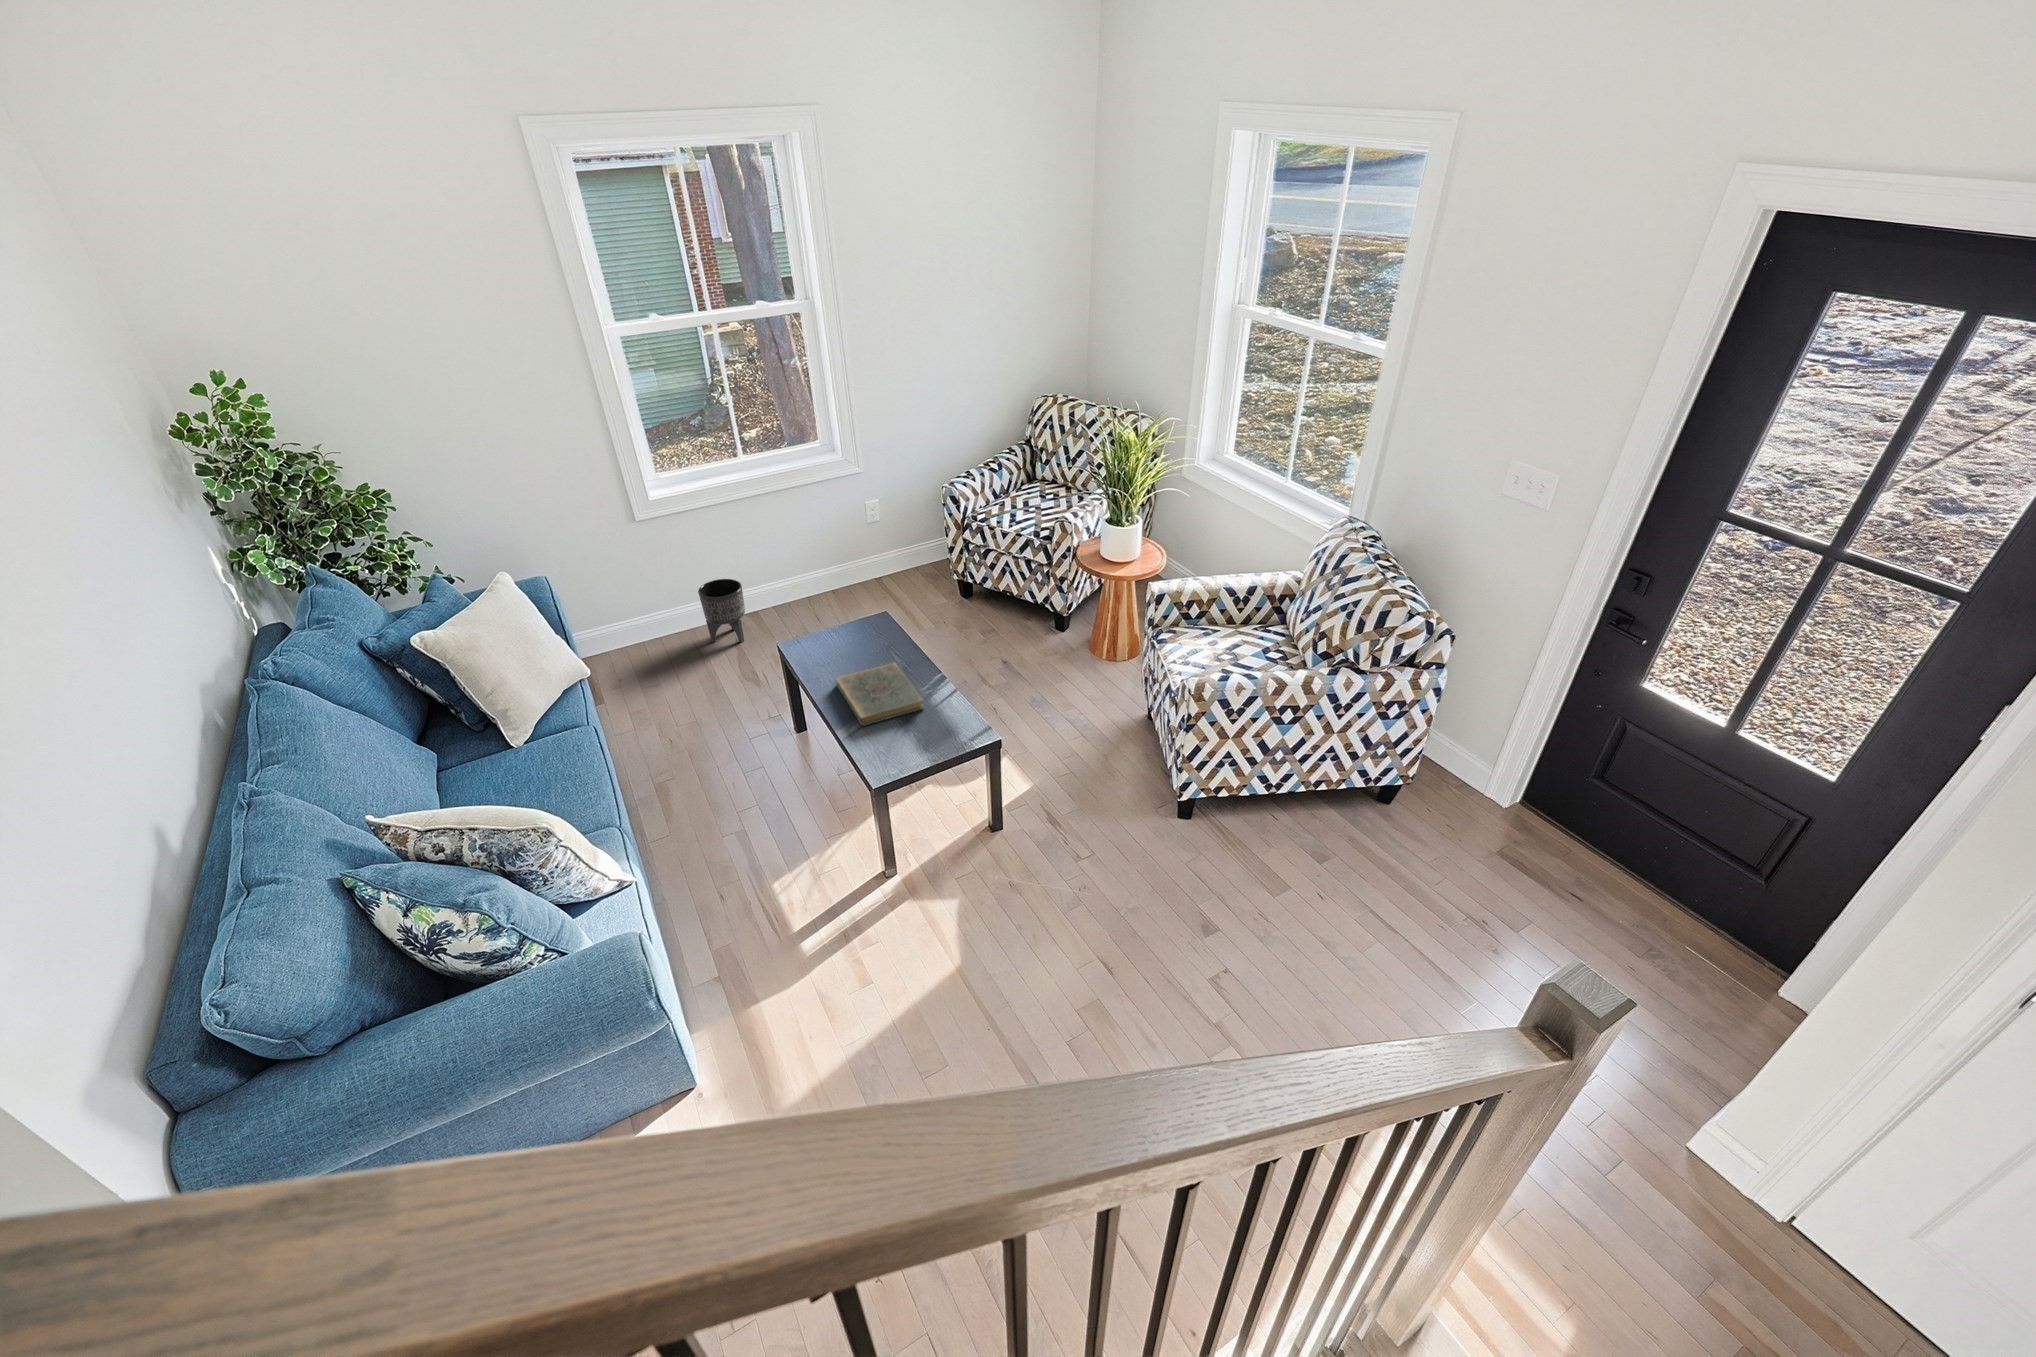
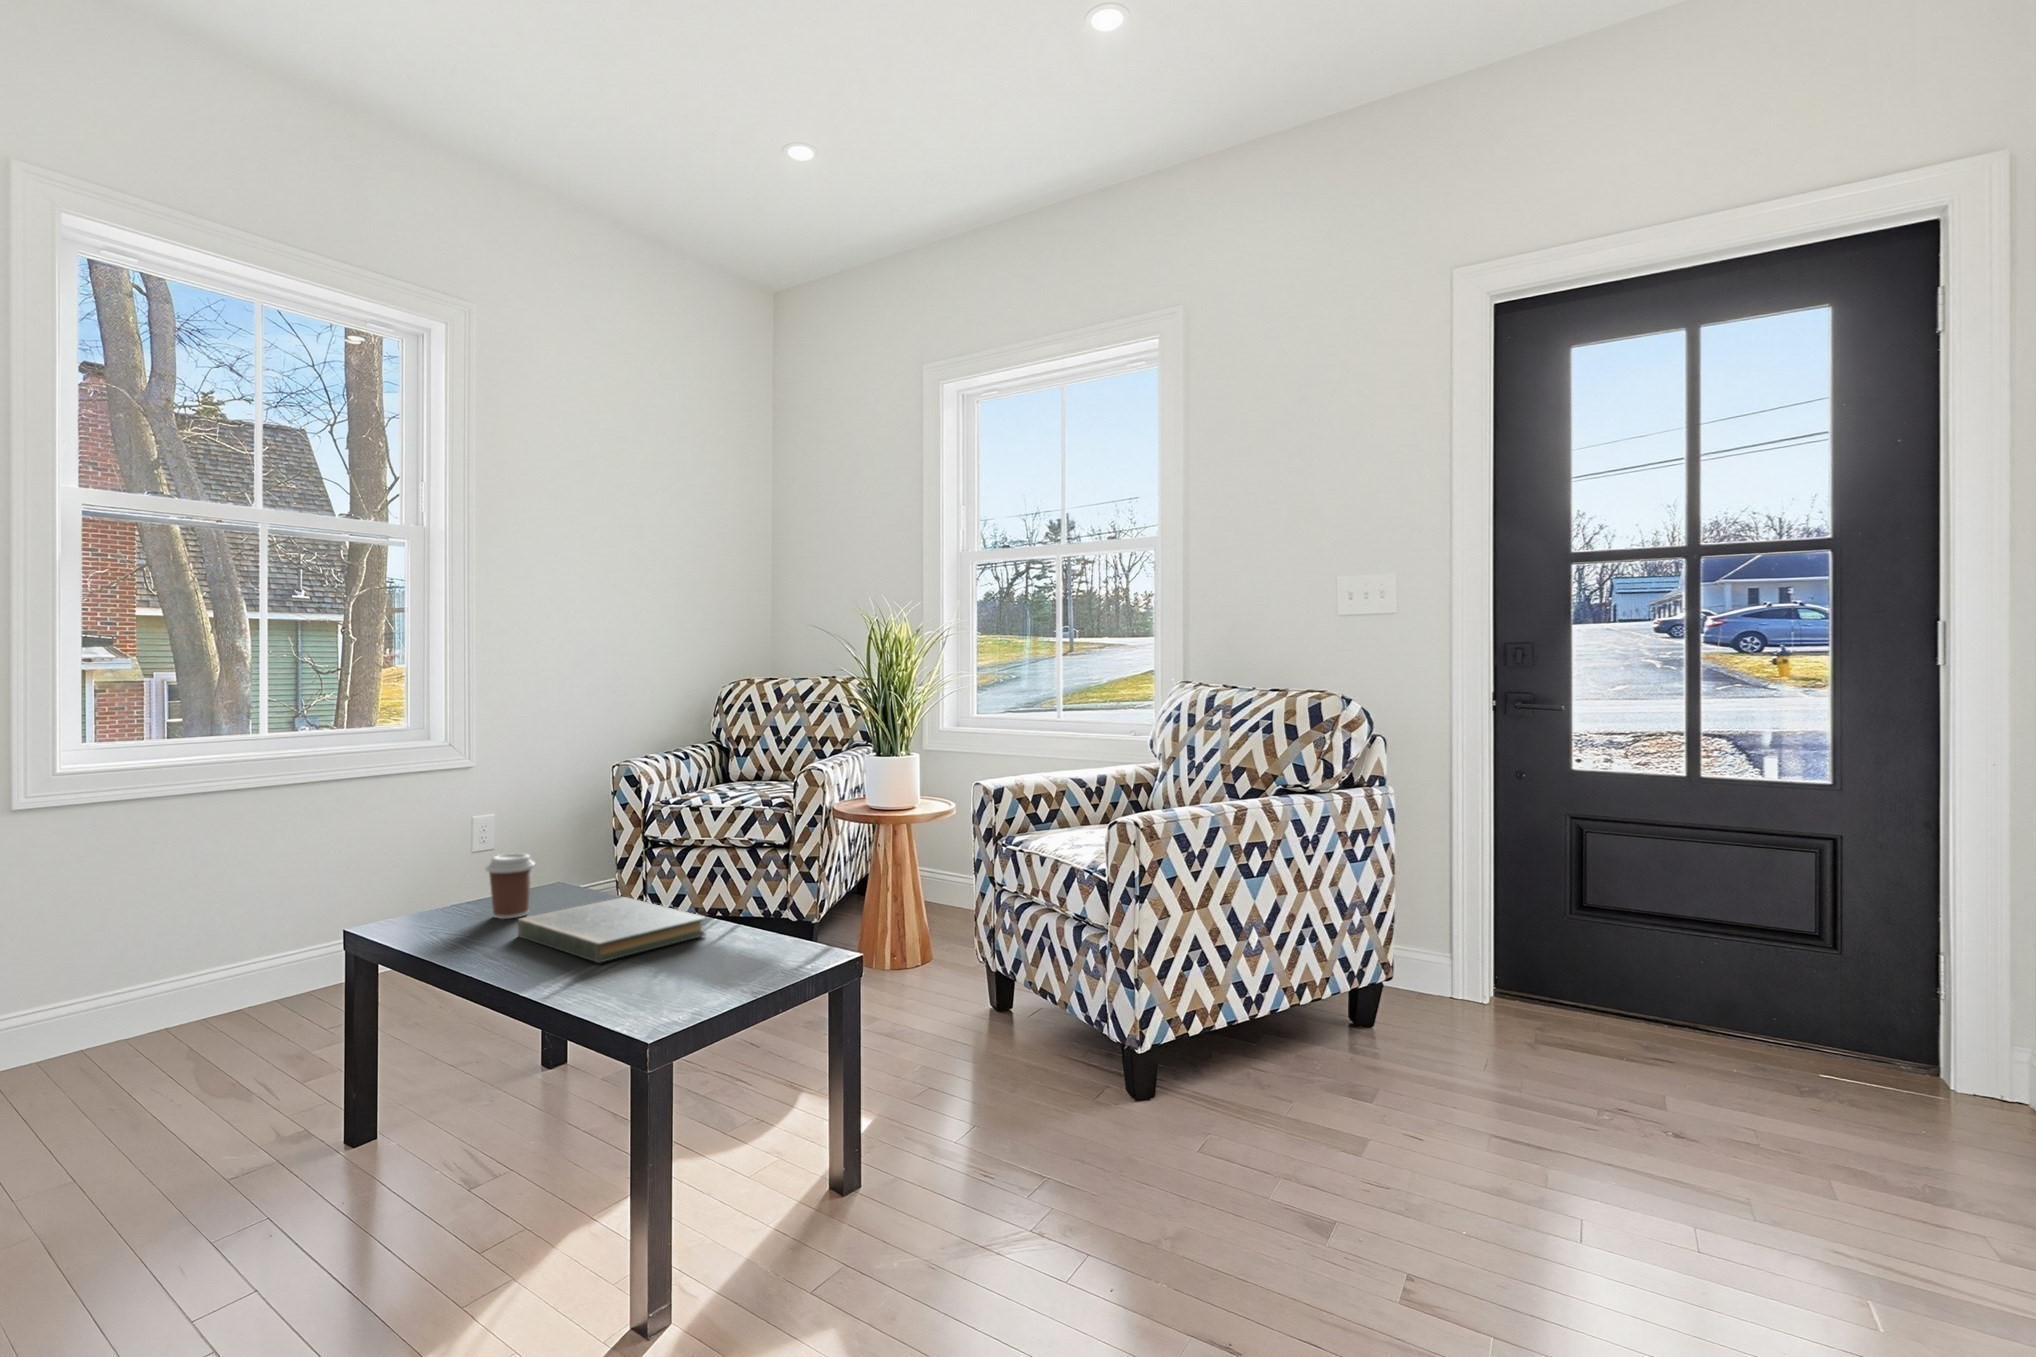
planter: present [698,579,745,642] -> none [141,923,240,1046]
coffee cup: none [824,627,850,664] -> present [486,853,535,919]

